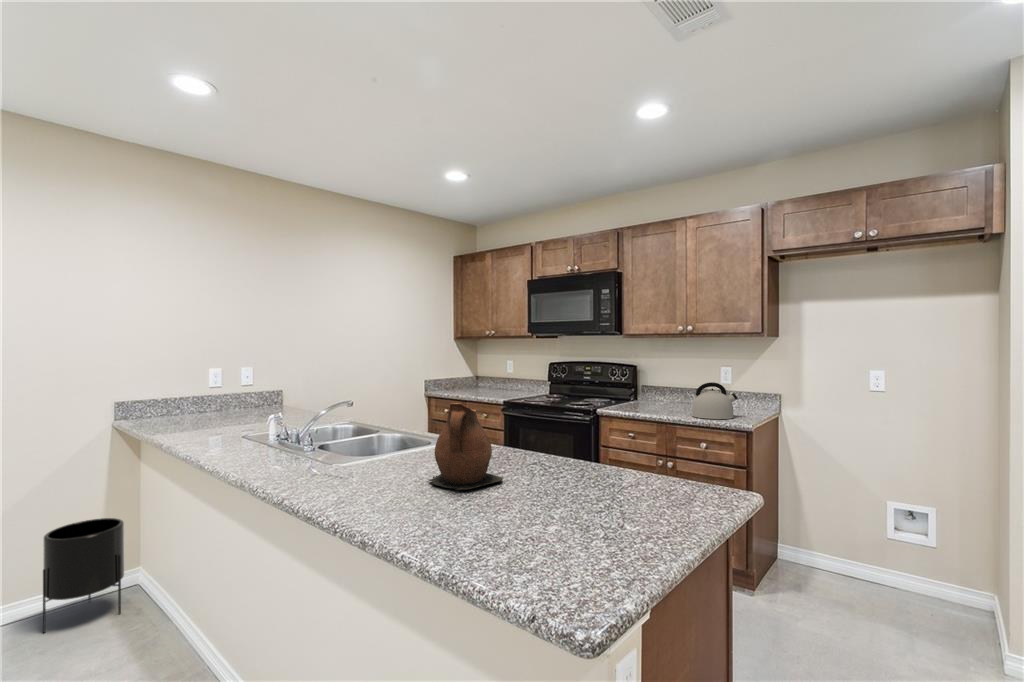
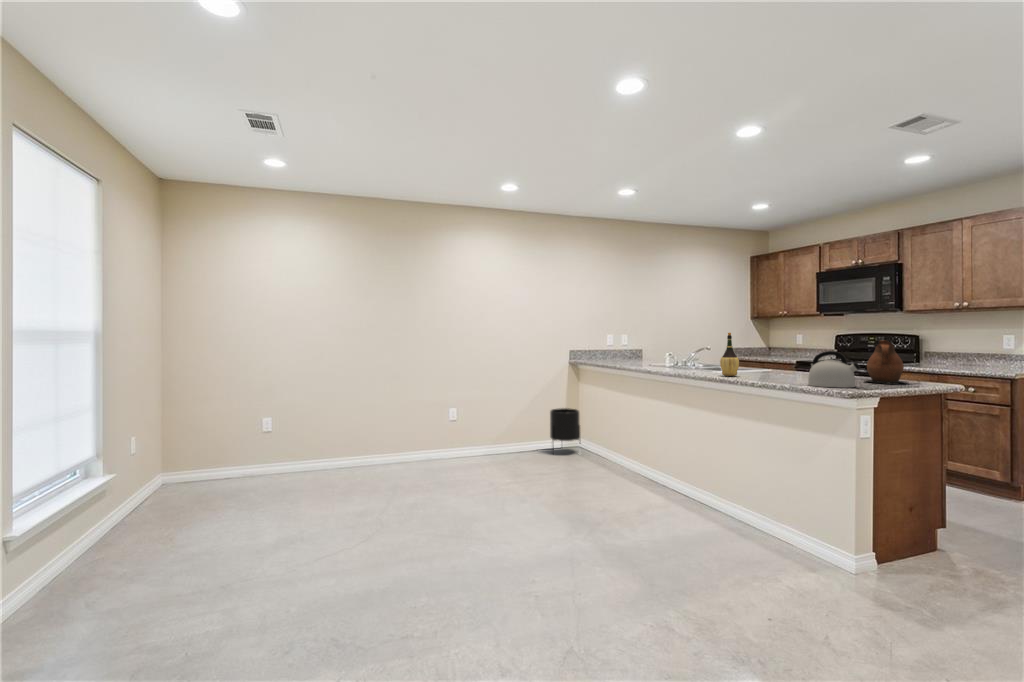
kettle: present [692,382,738,419] -> present [808,351,860,388]
wine bottle: none [336,385,376,483] -> present [720,333,739,376]
ceramic pitcher: present [429,403,502,490] -> present [866,341,906,383]

